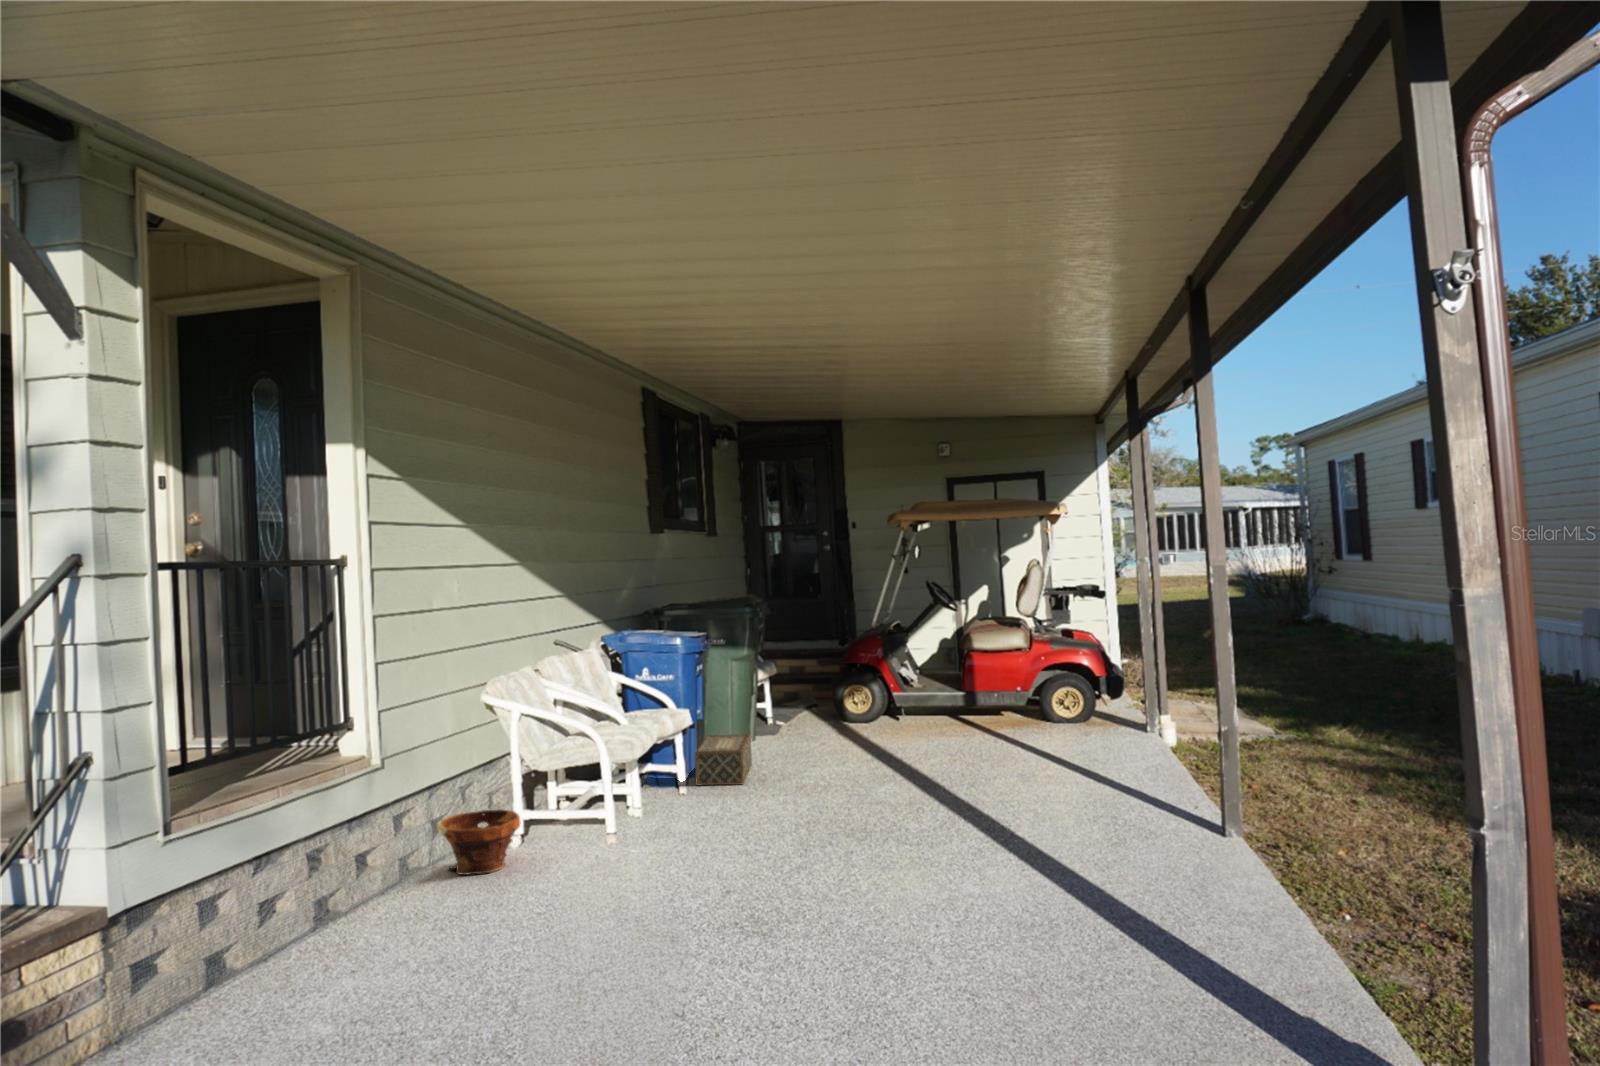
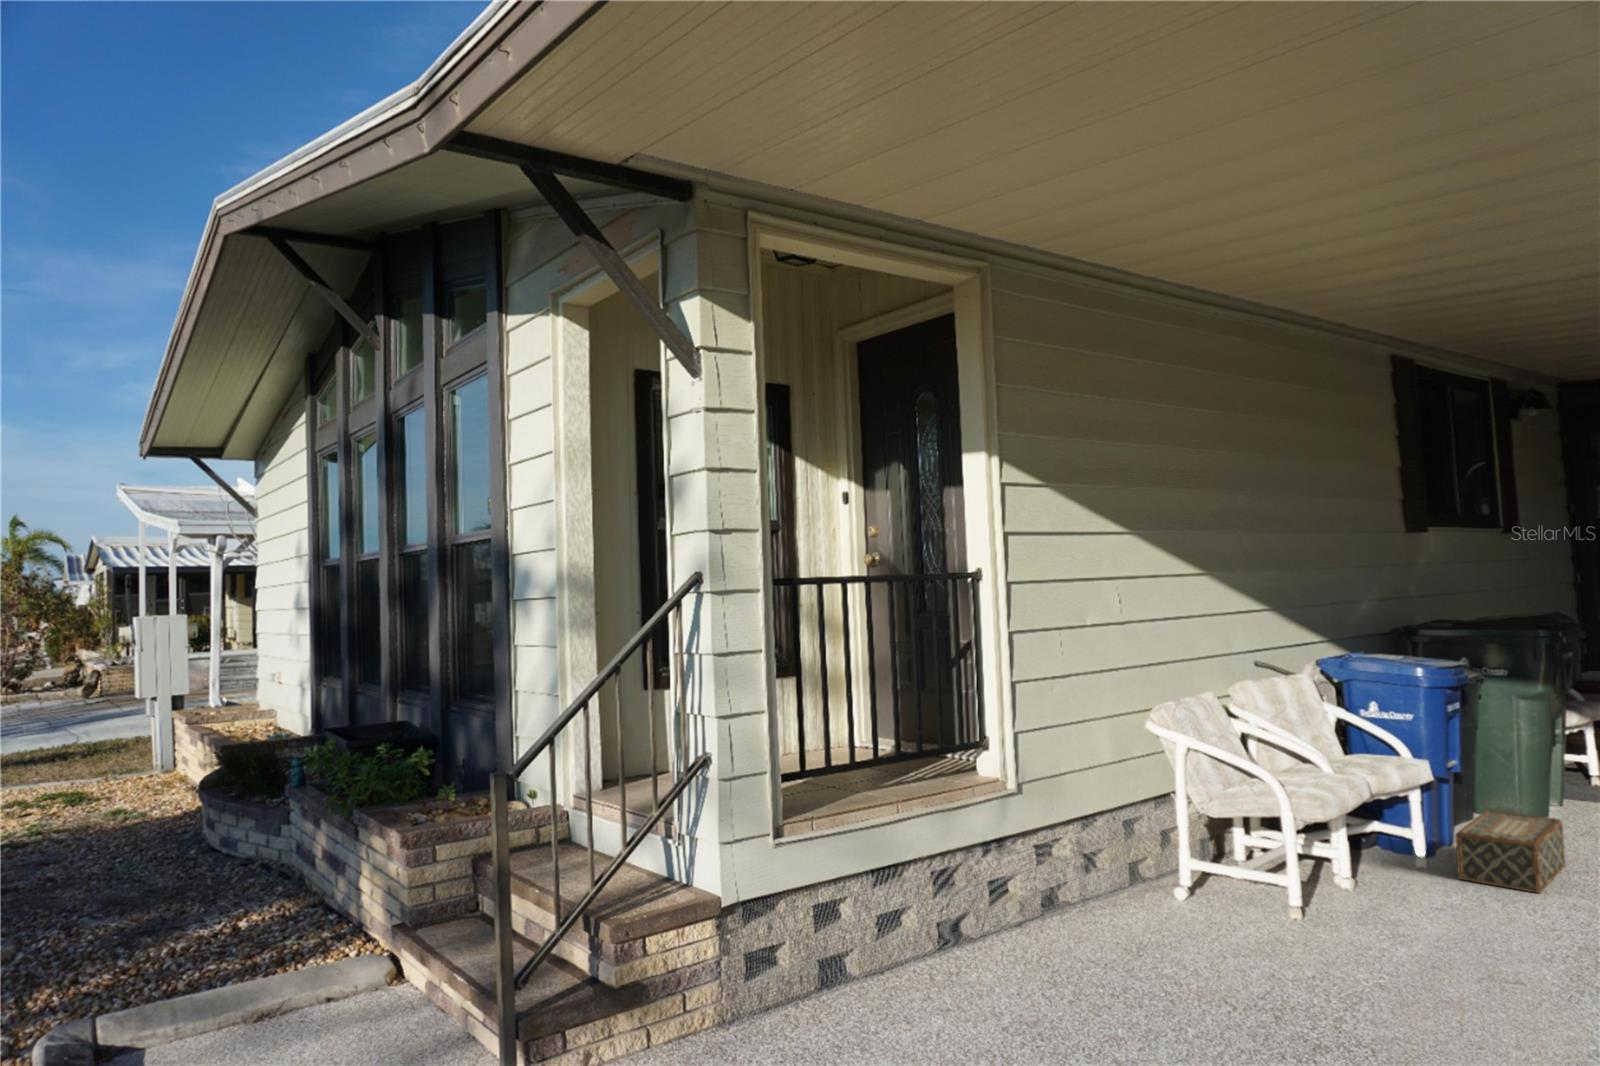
planter: present [437,809,520,875] -> none [1073,860,1172,940]

